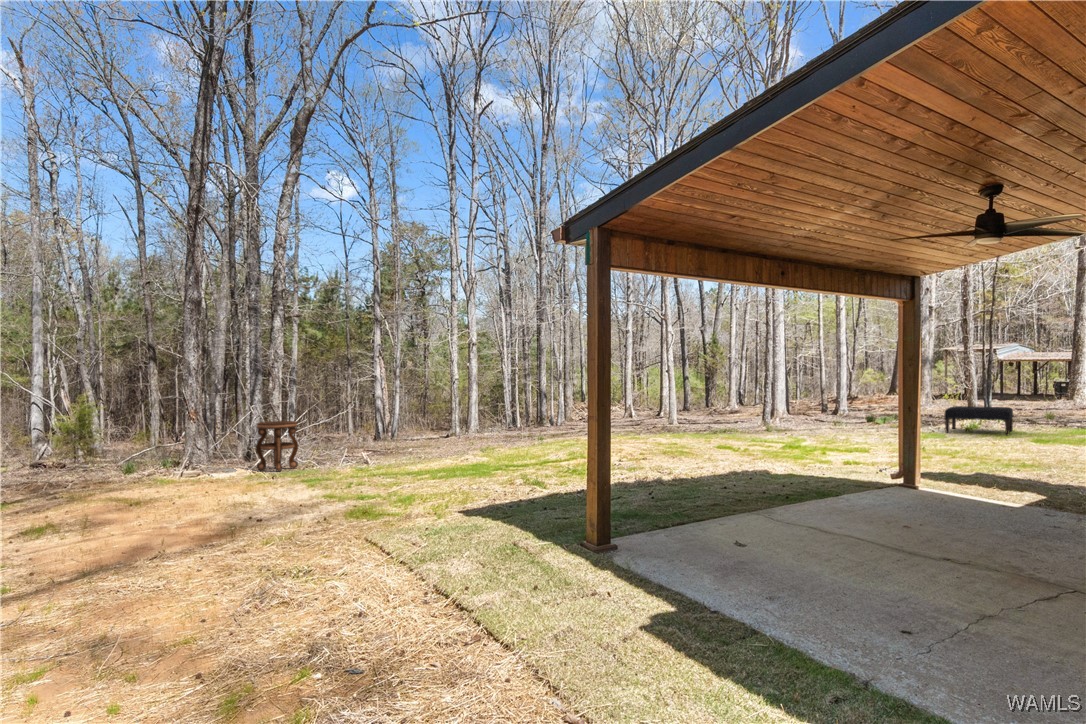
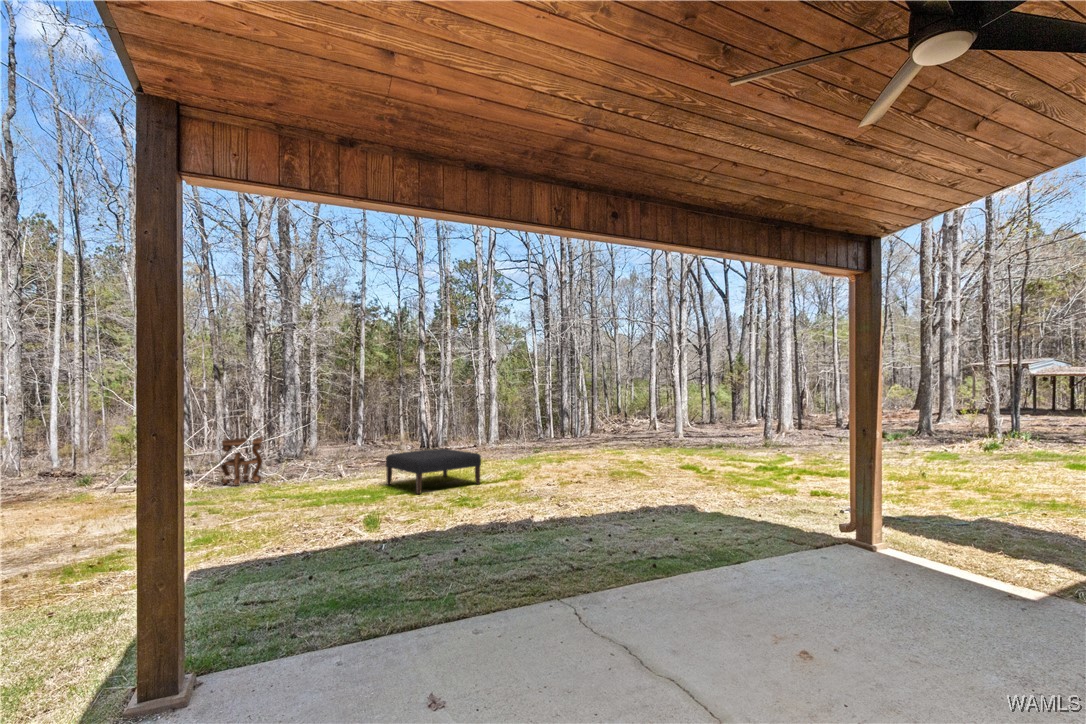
ottoman: present [945,406,1013,435] -> present [386,449,481,494]

